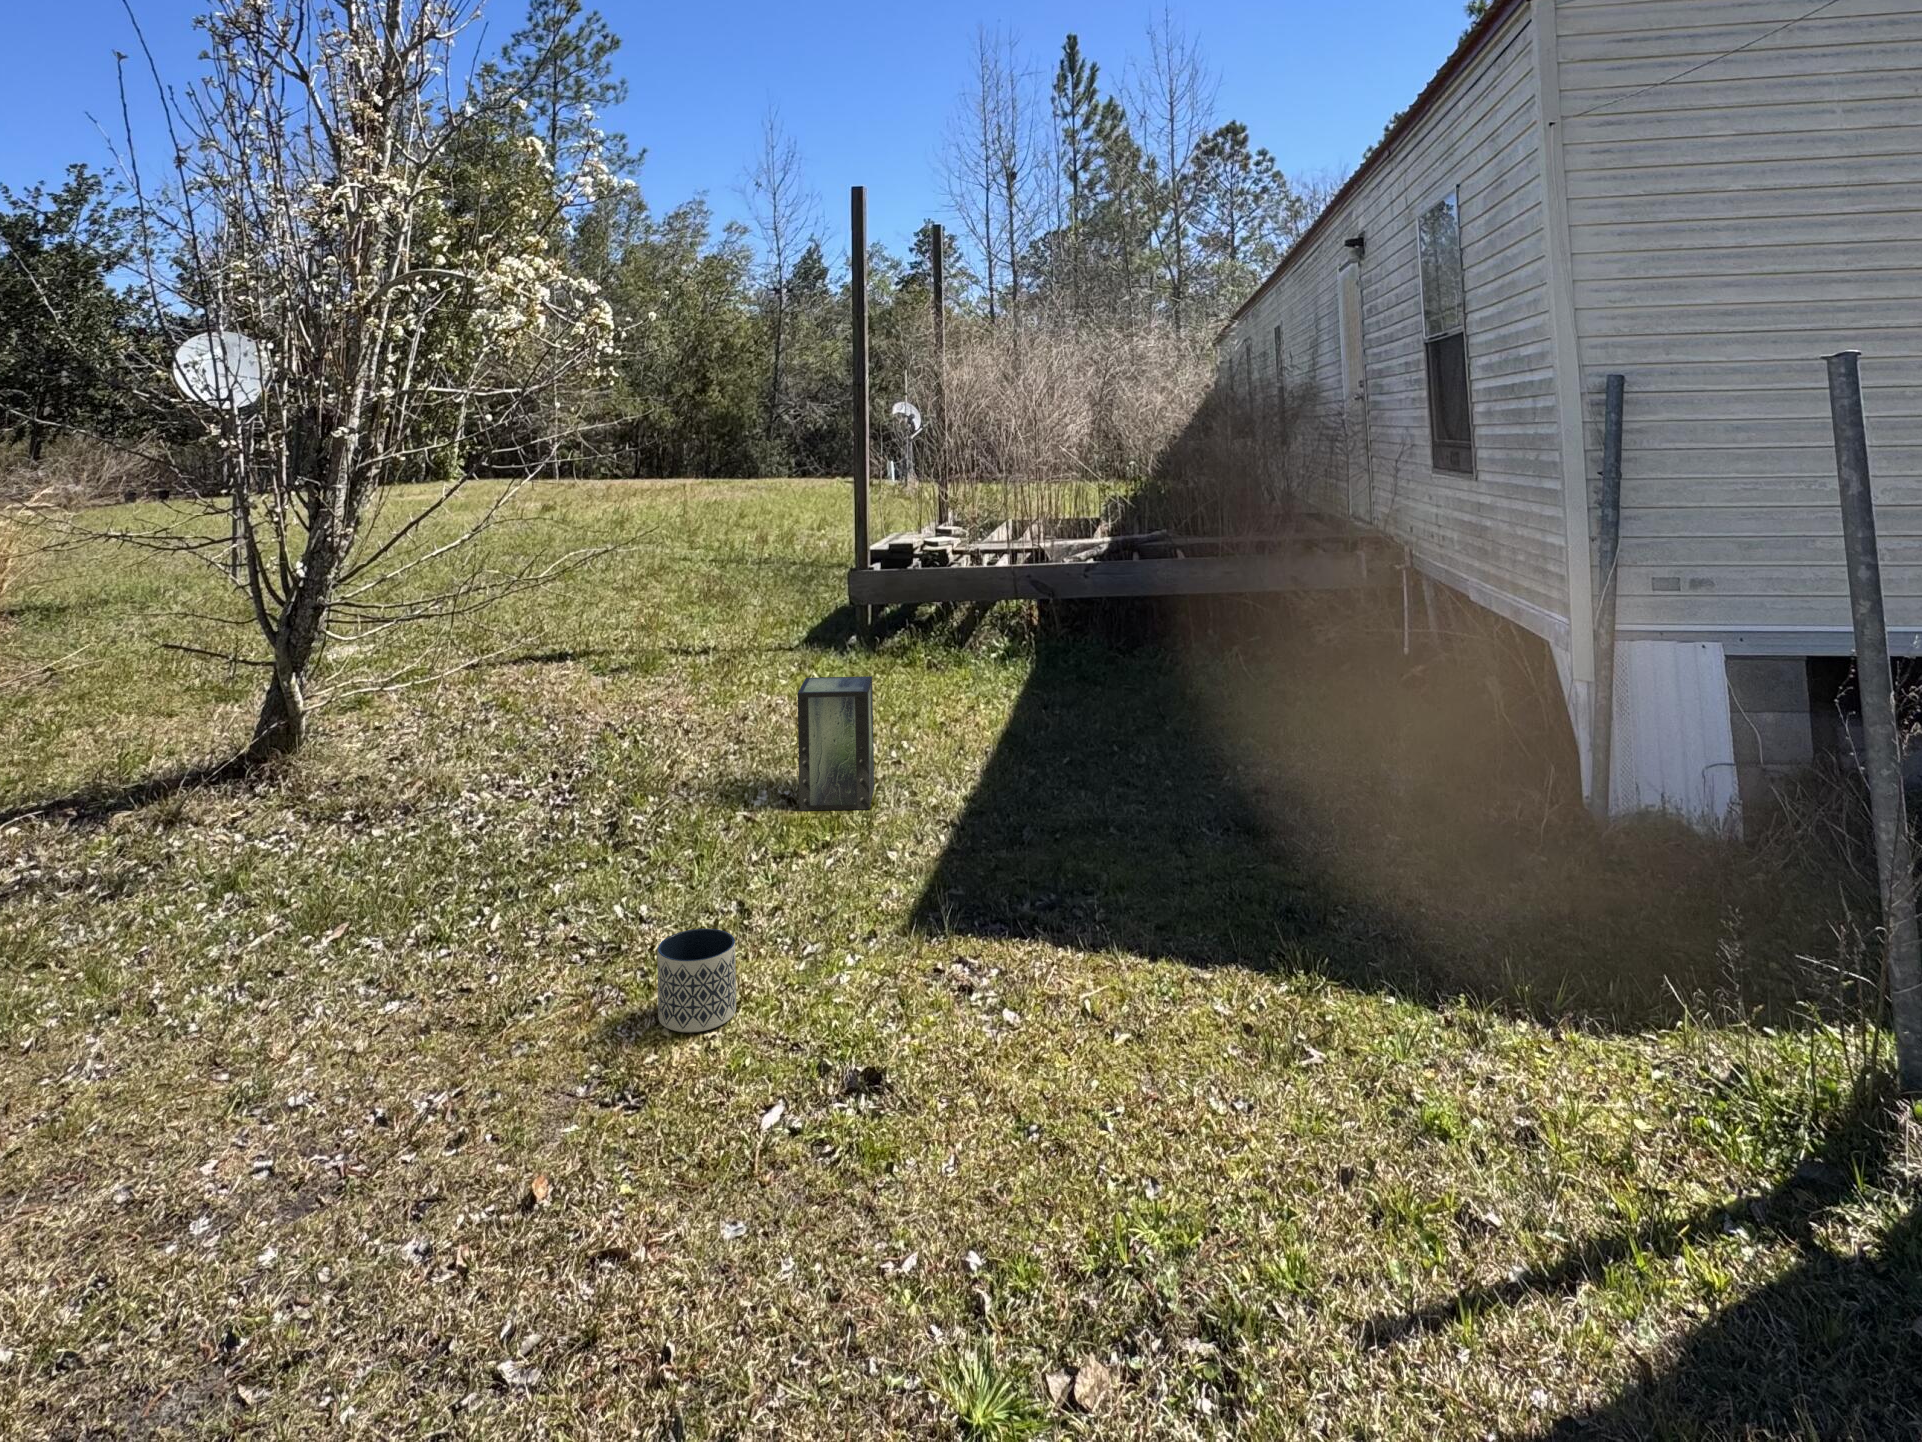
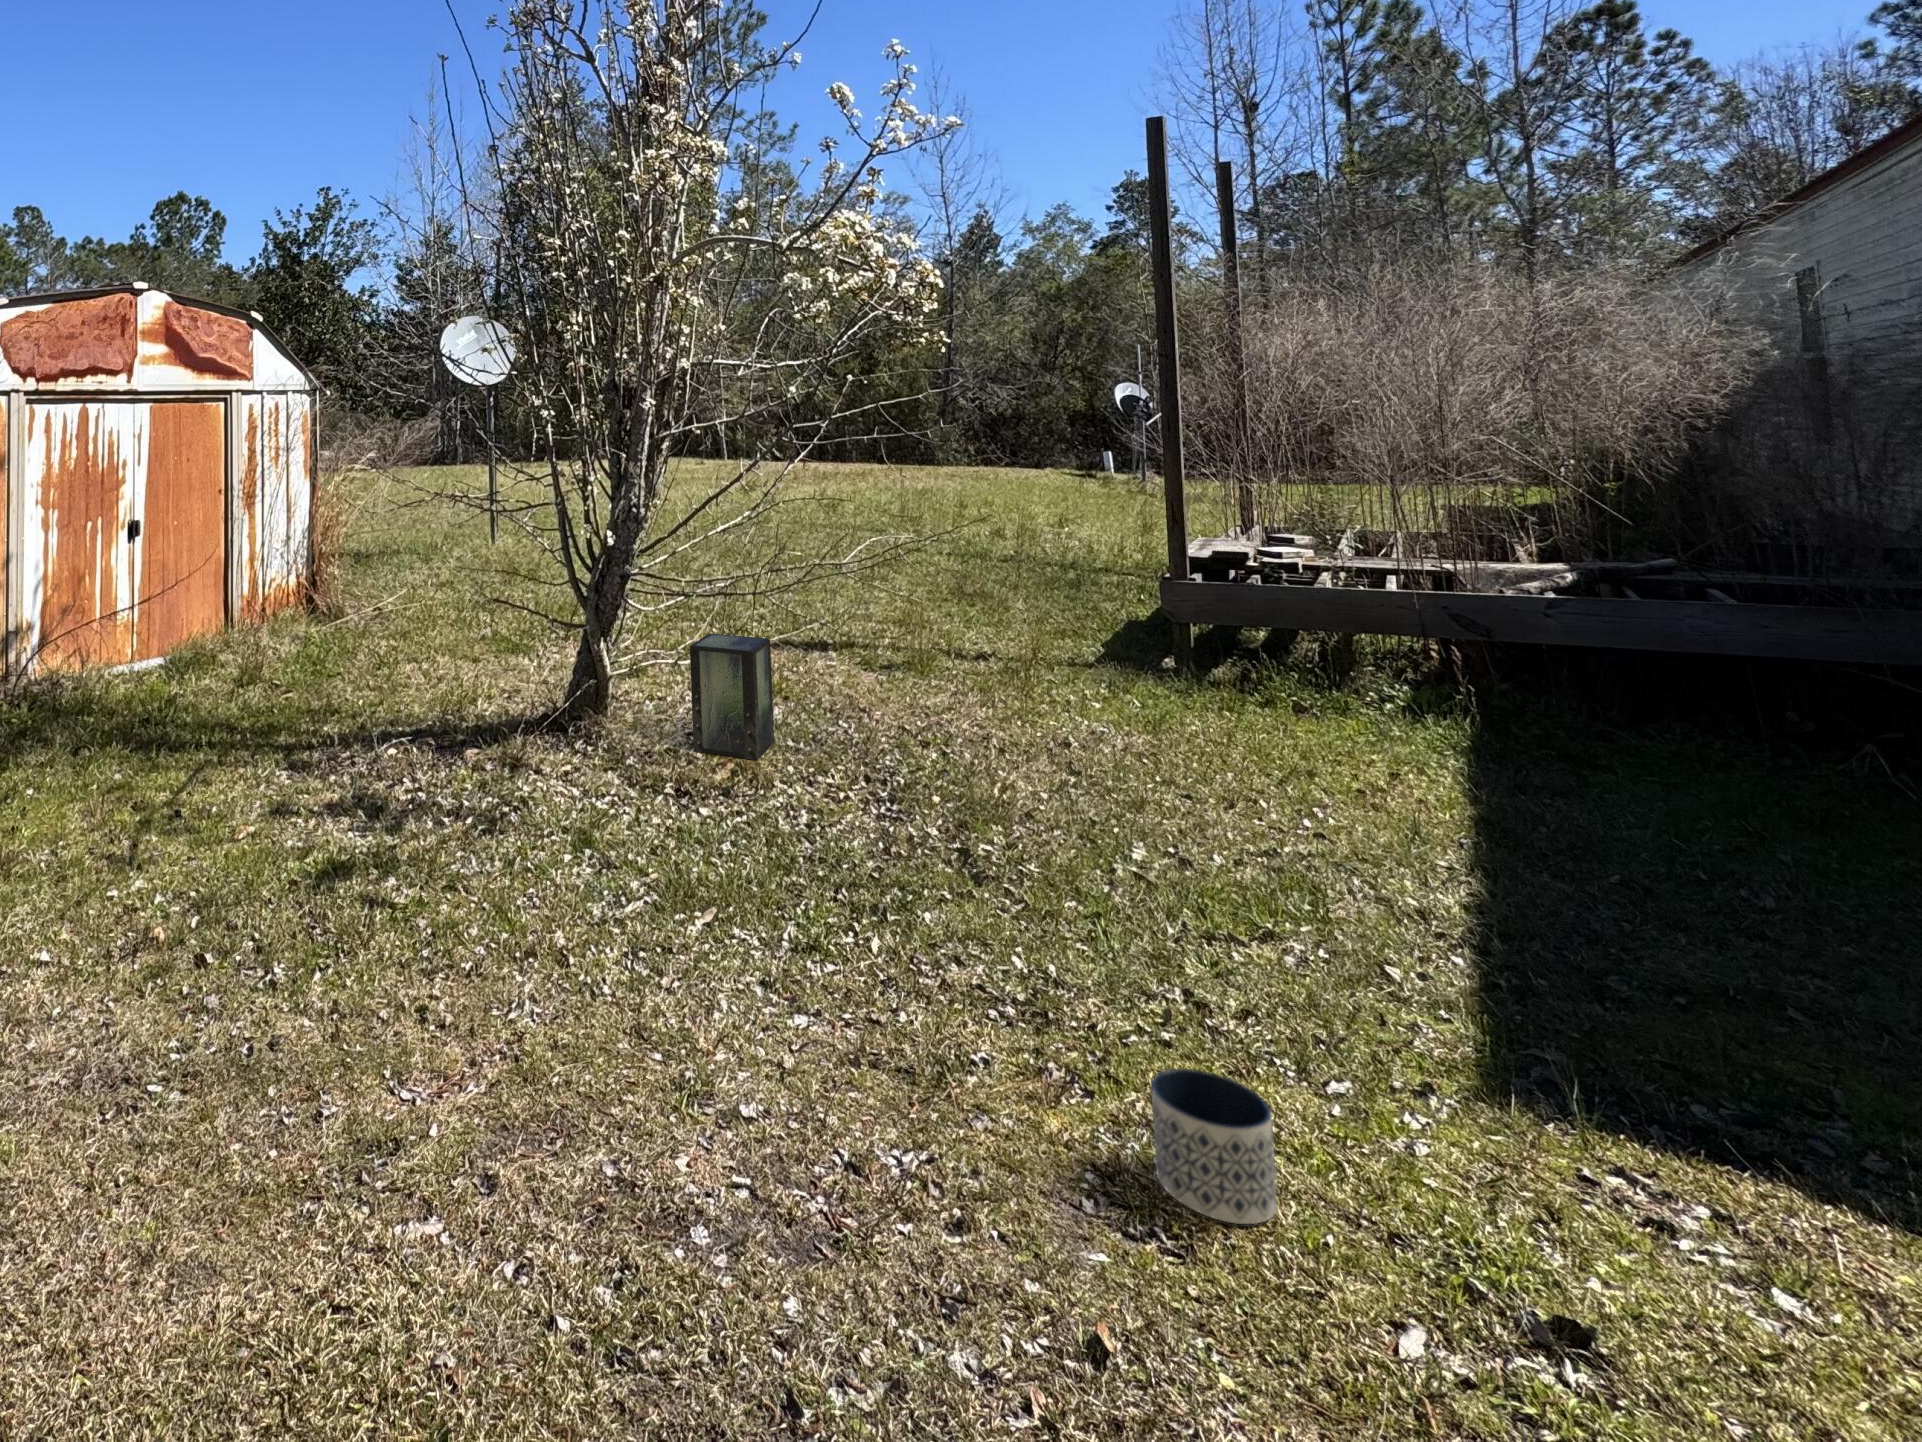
storage box: present [798,676,874,811] -> present [690,633,774,760]

